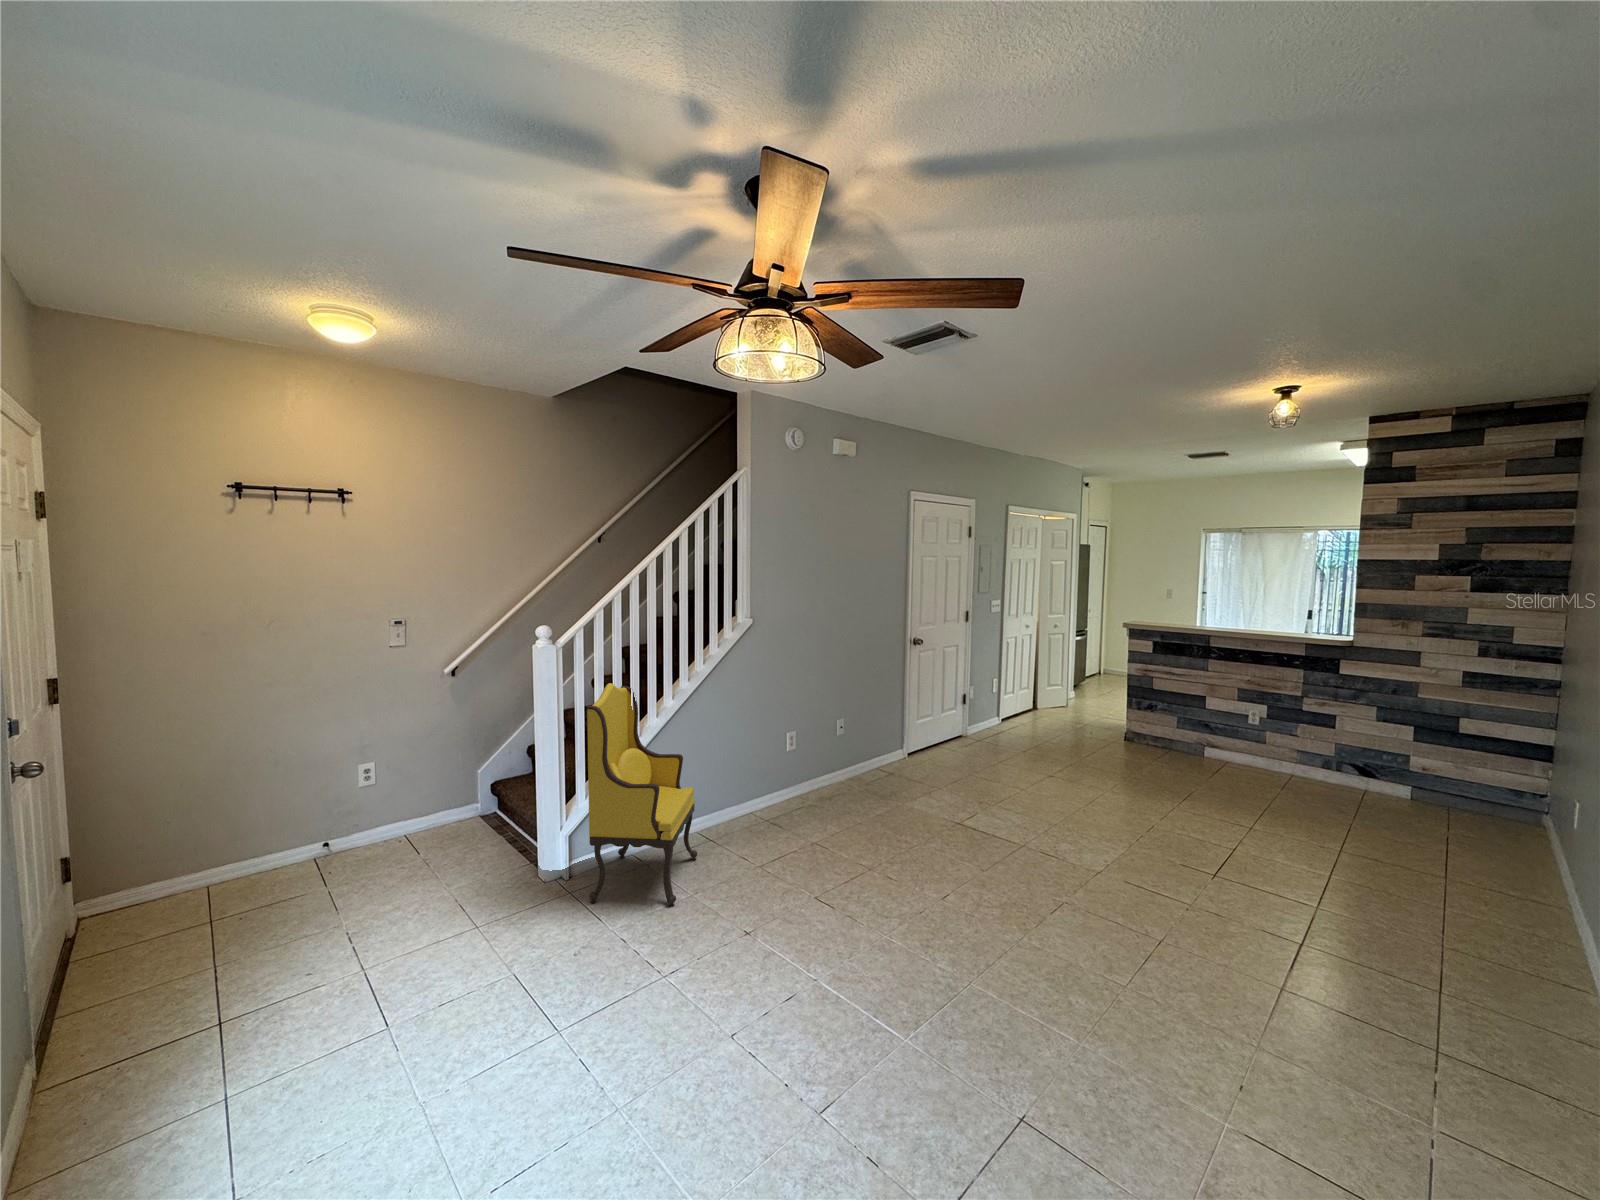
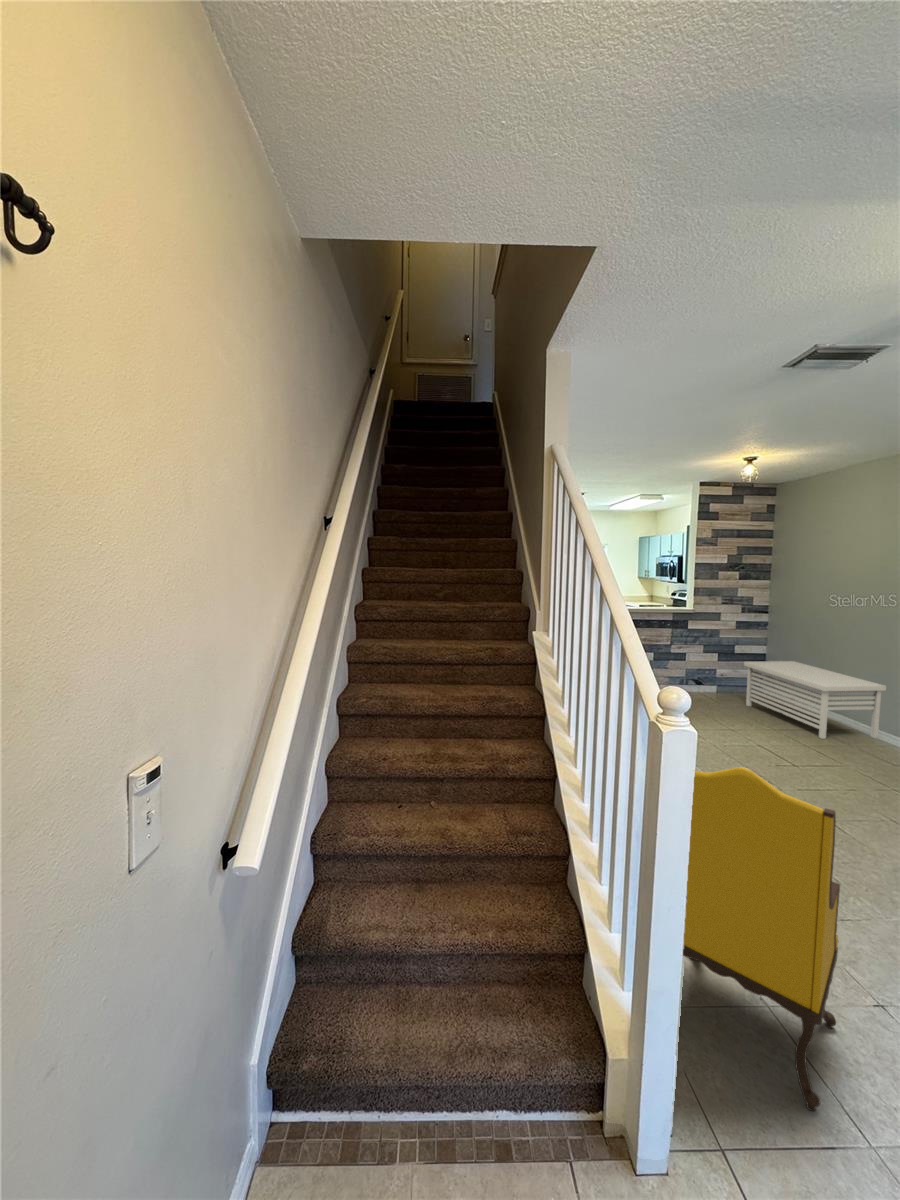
storage bench: none [1387,740,1578,928] -> present [744,661,886,739]

